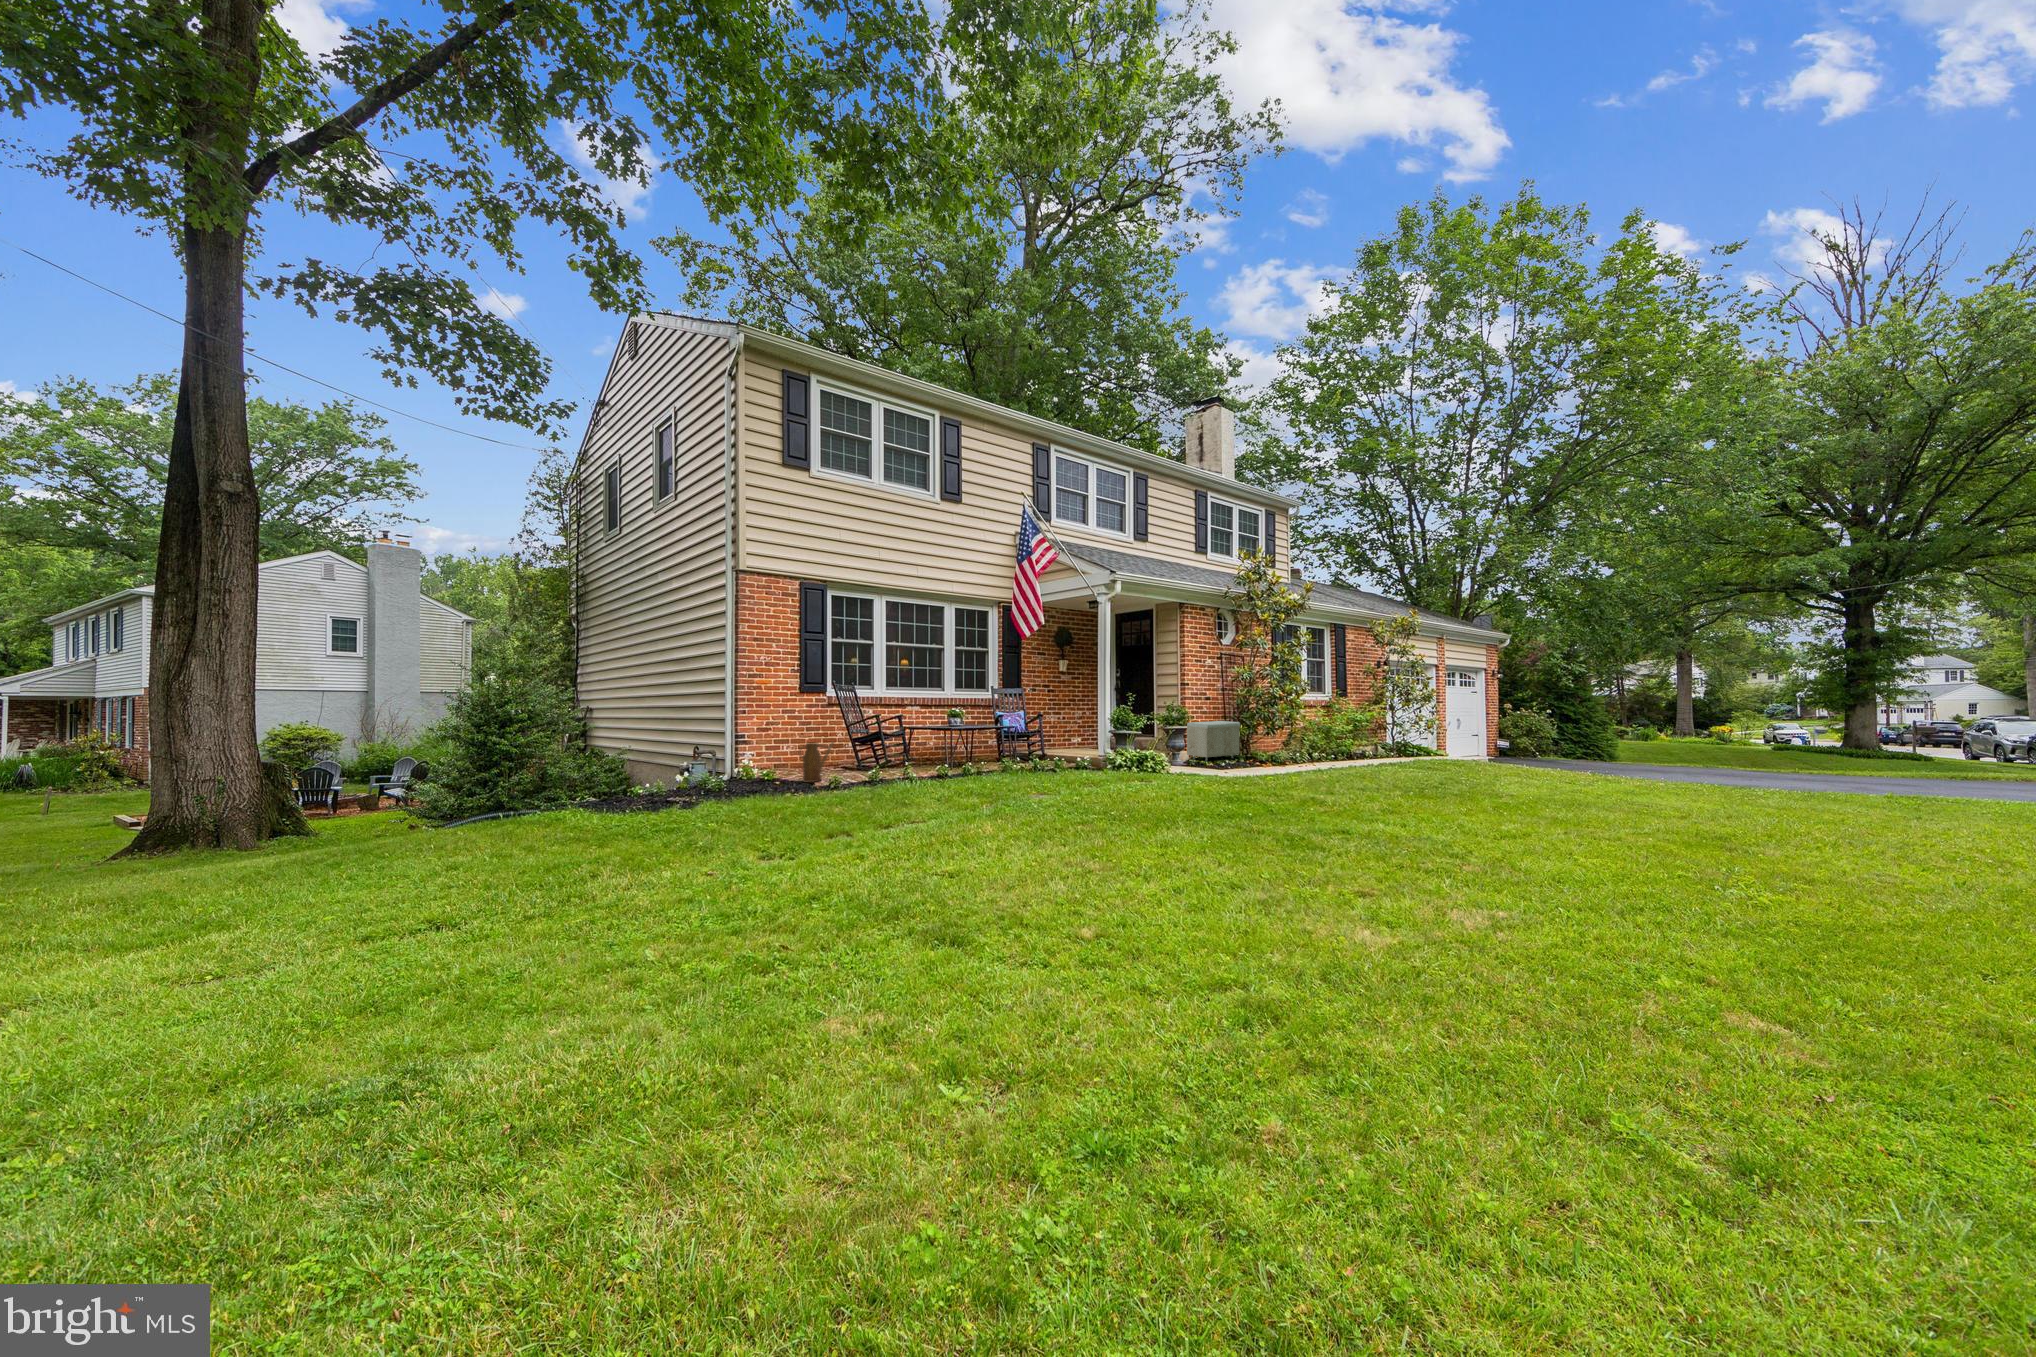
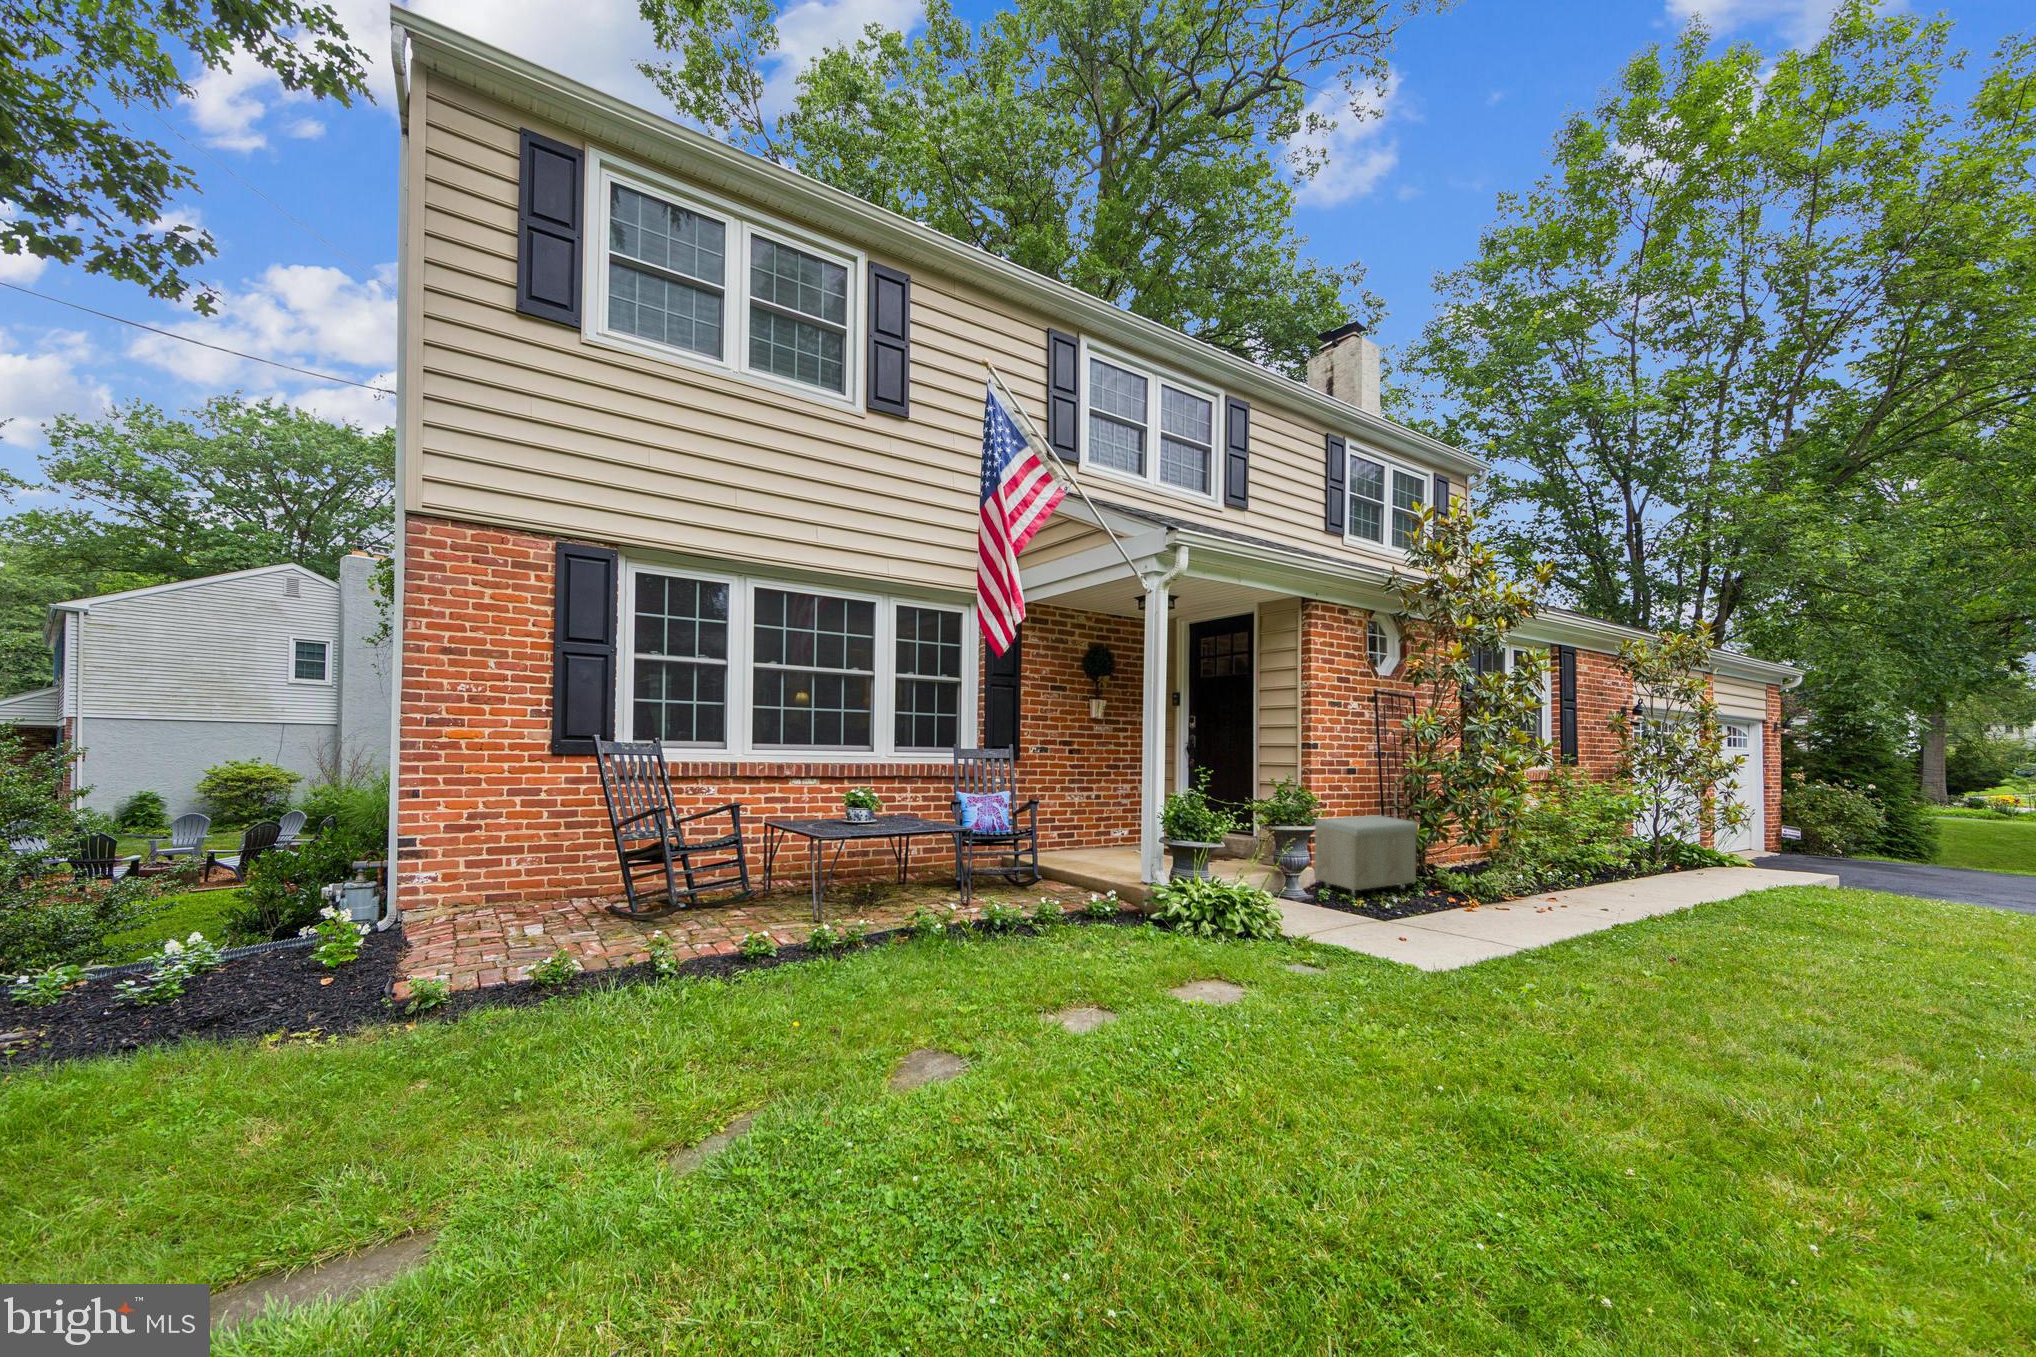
watering can: present [800,742,834,782] -> none [526,850,613,937]

